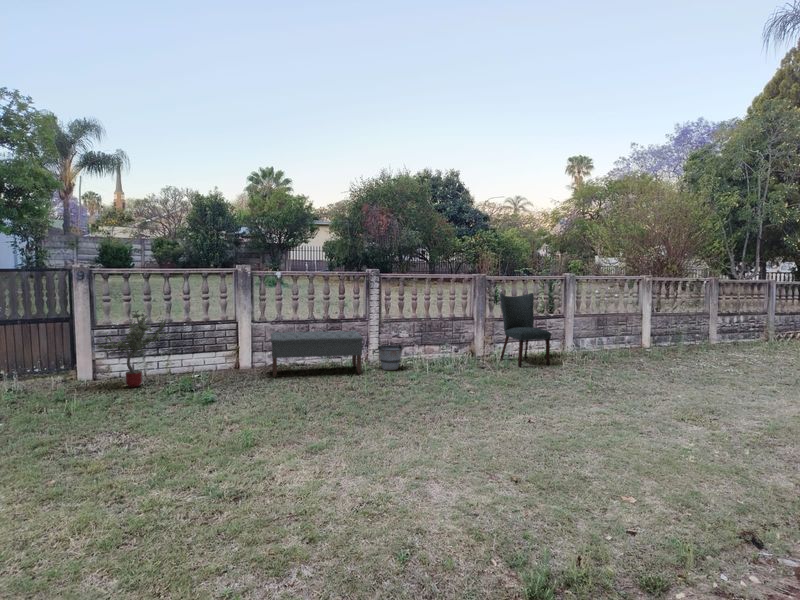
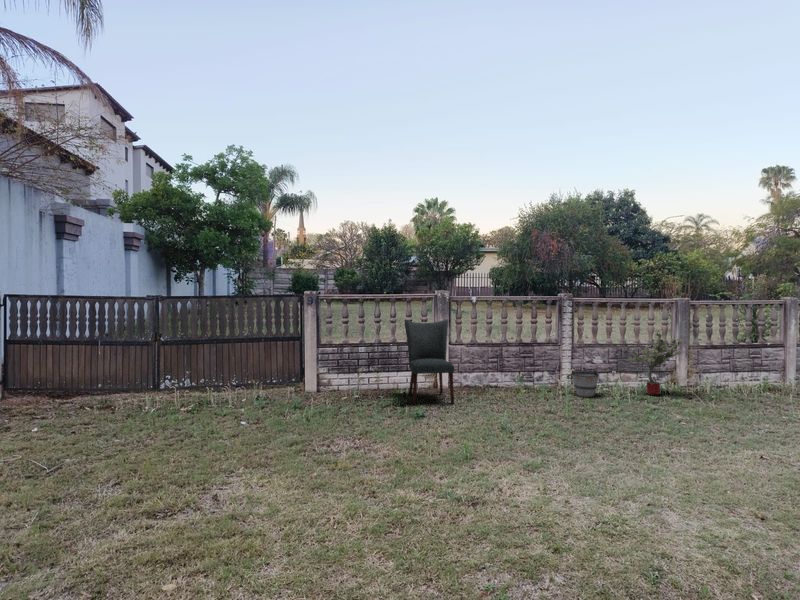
chair: present [500,293,551,367] -> present [405,319,454,405]
potted tree: present [98,310,167,387] -> present [627,330,682,396]
bench: present [271,331,363,378] -> none [466,355,558,399]

